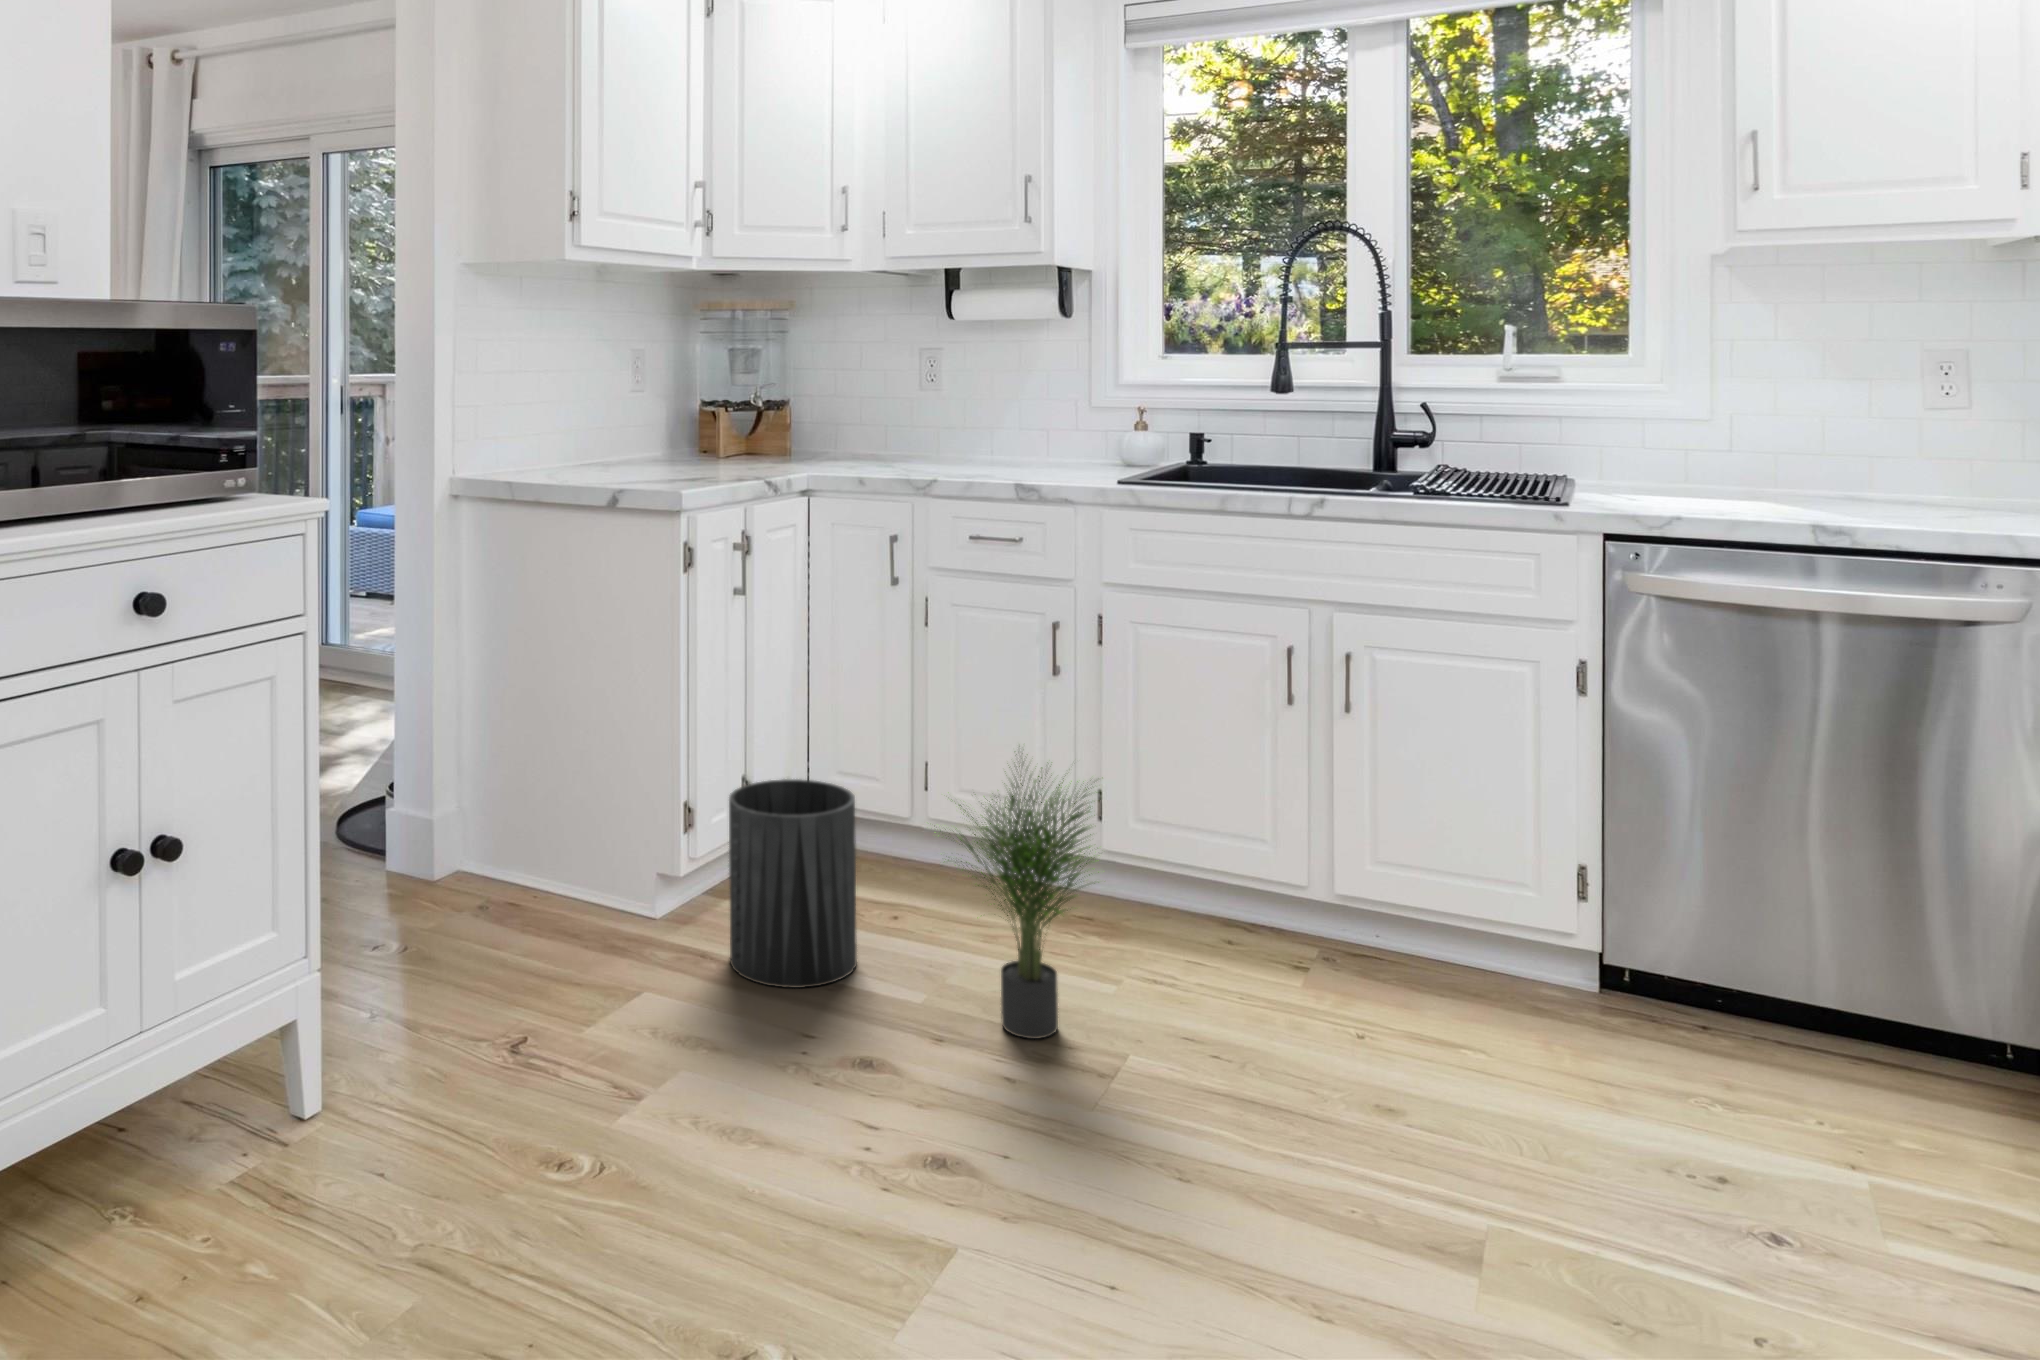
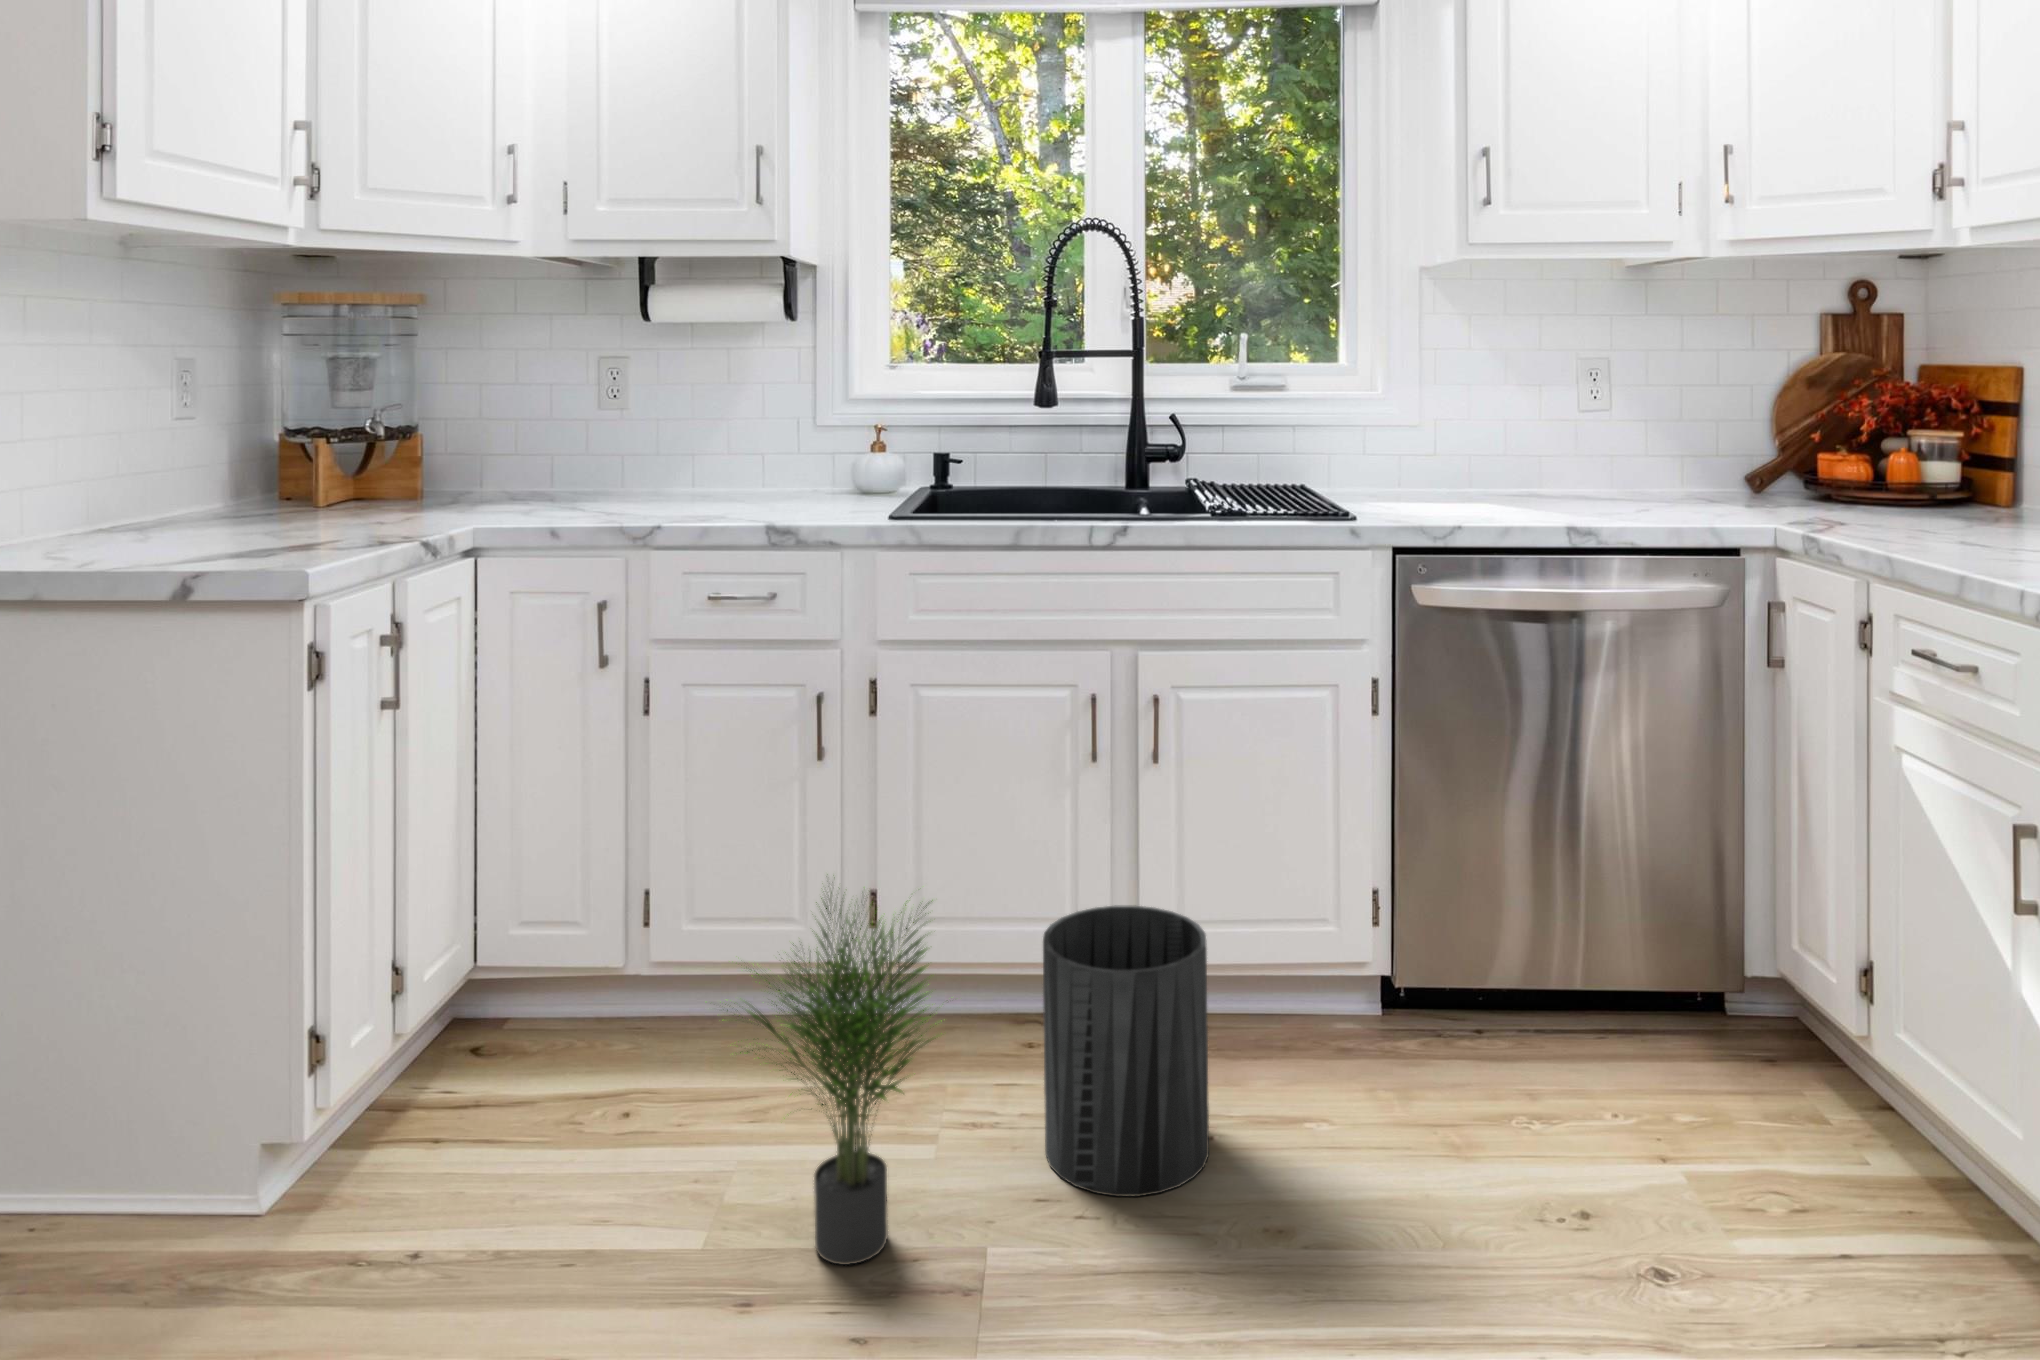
trash can: present [729,779,857,988] -> present [1043,905,1209,1196]

